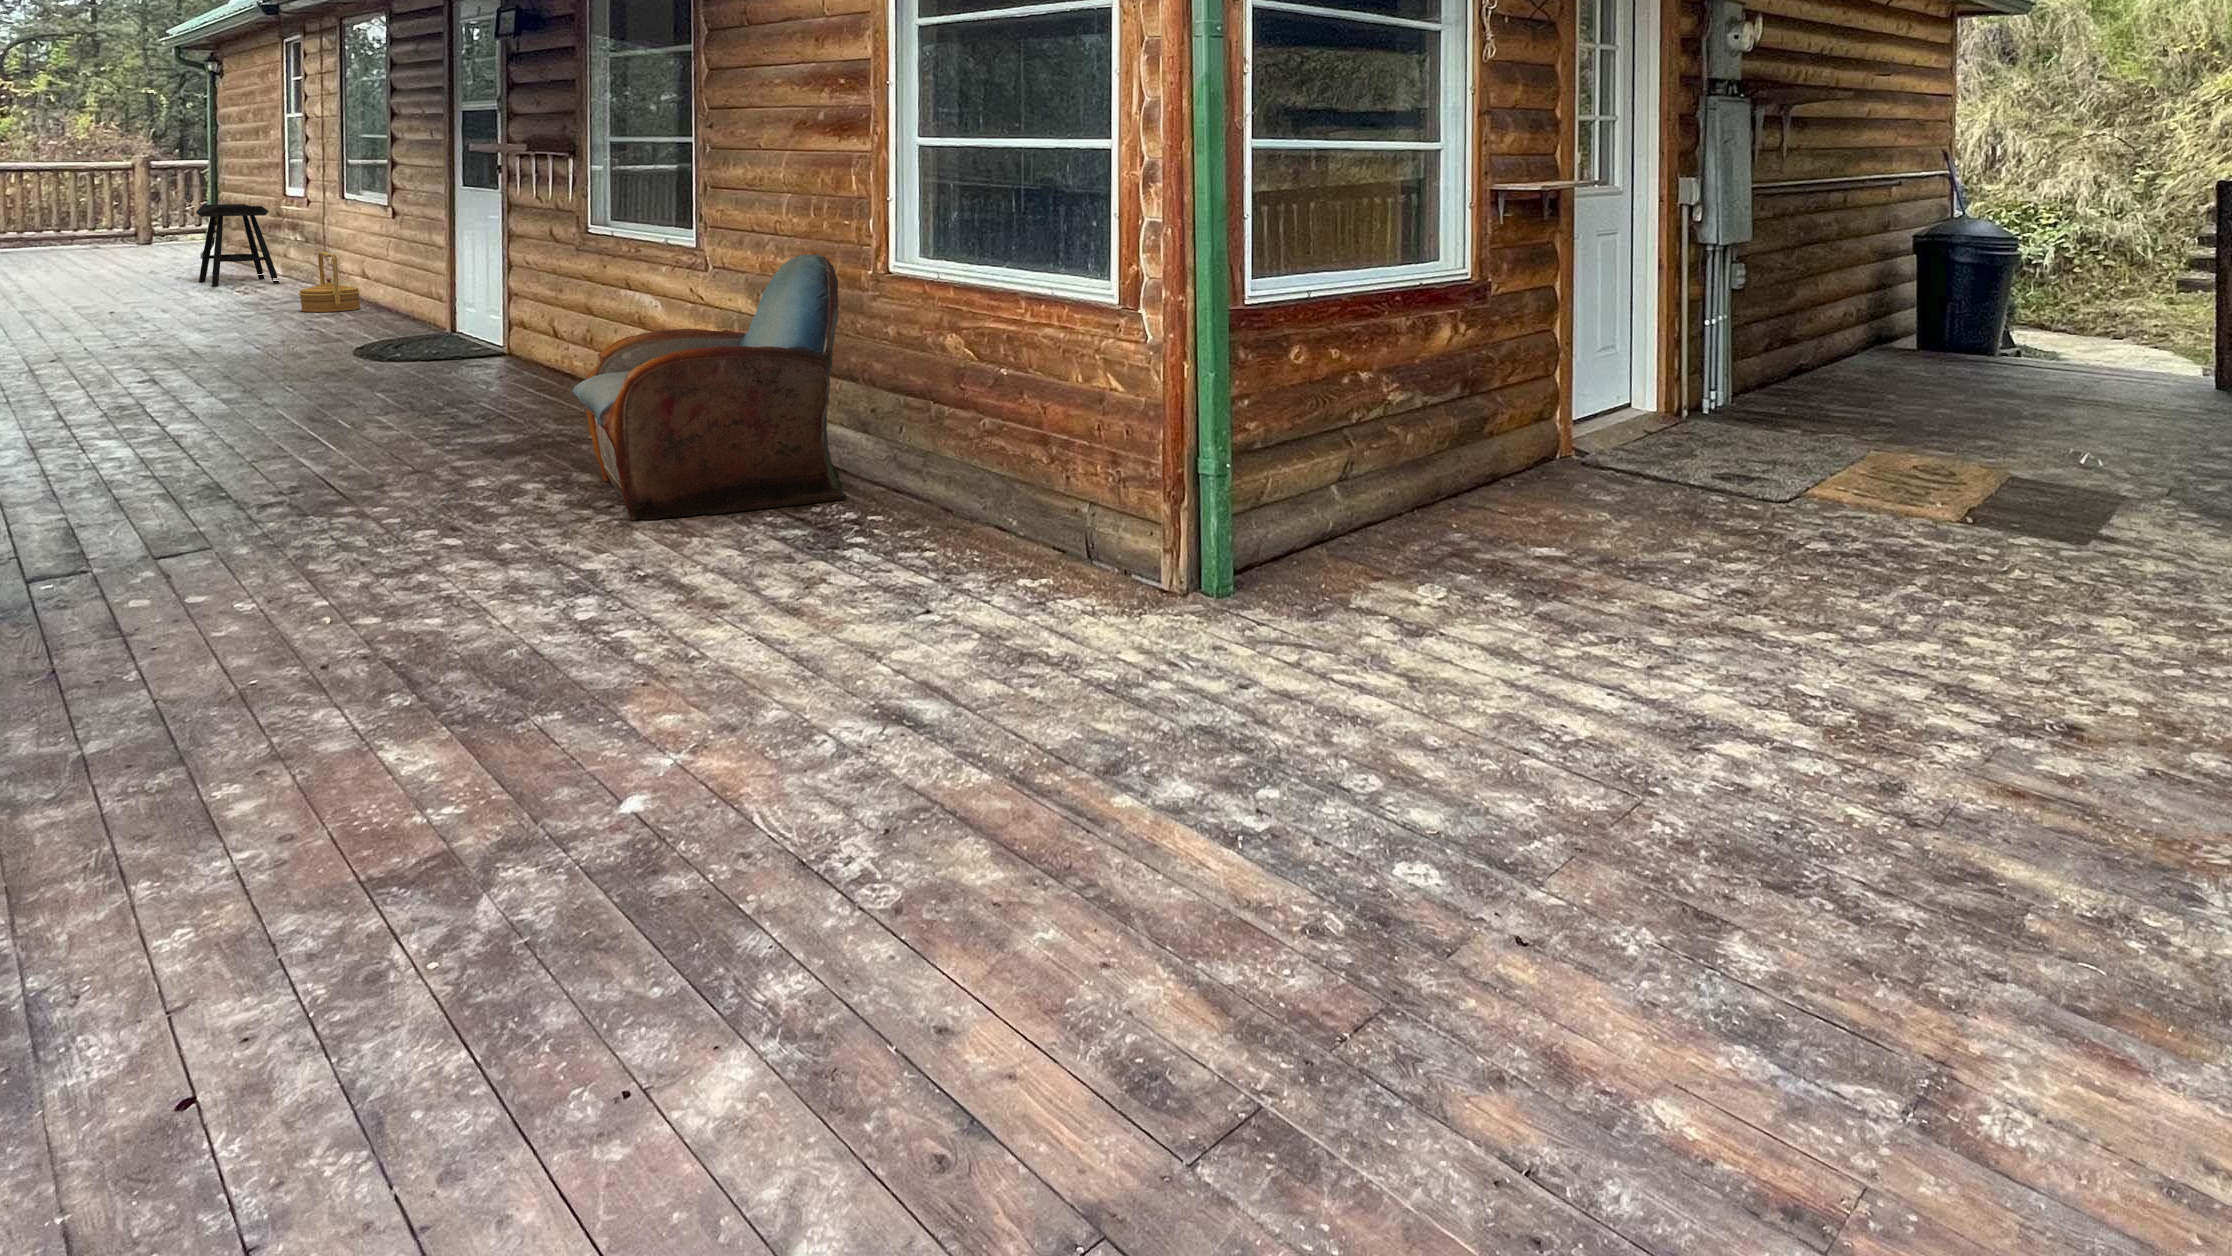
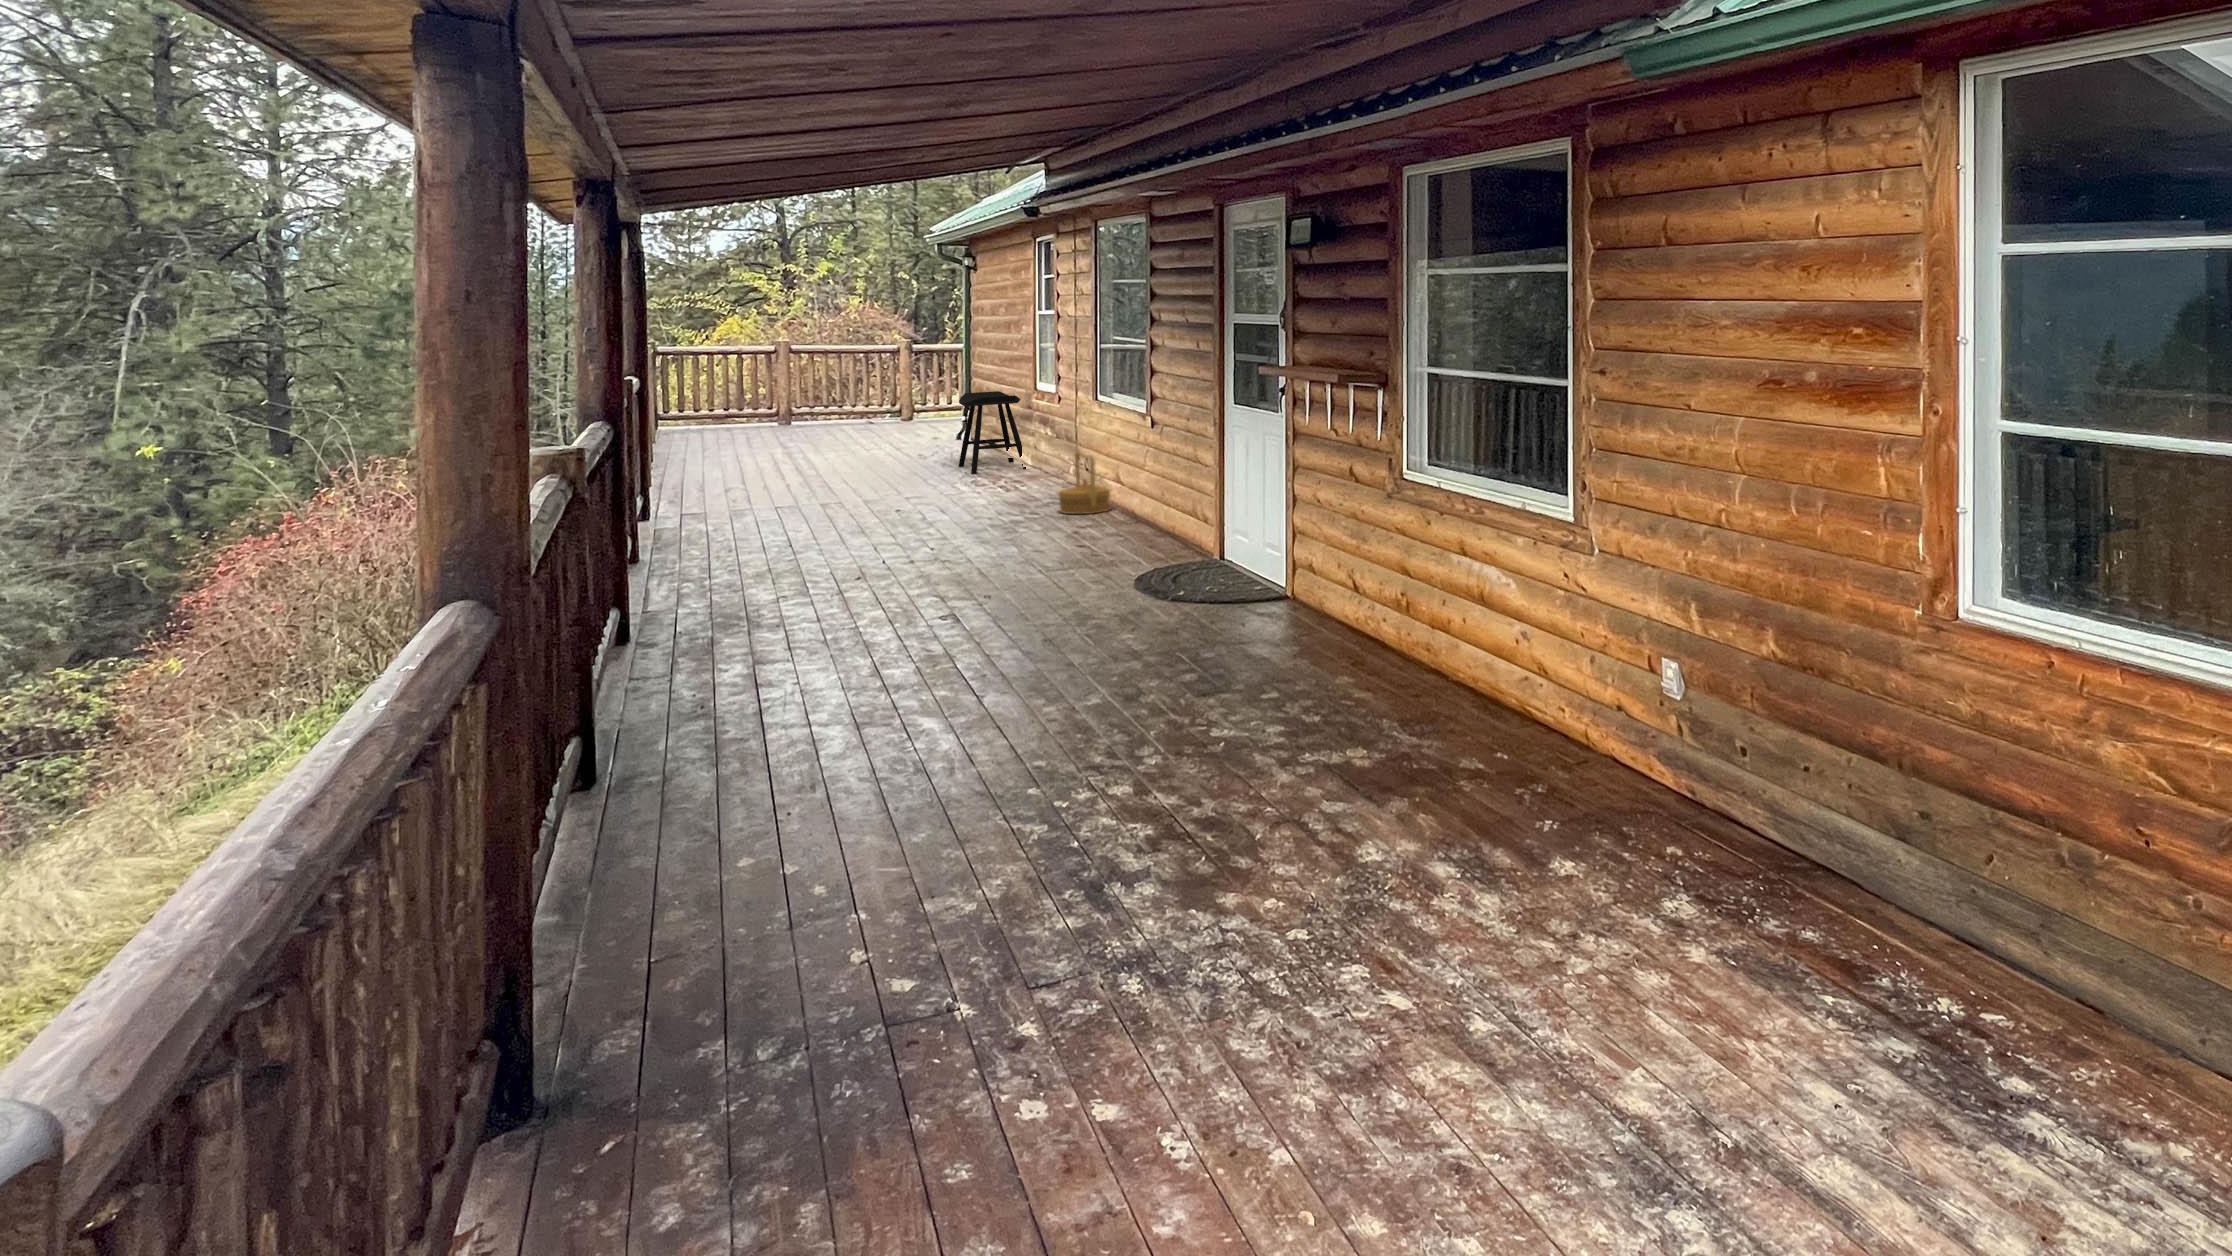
armchair: present [572,255,846,520] -> none [1505,591,1925,1022]

